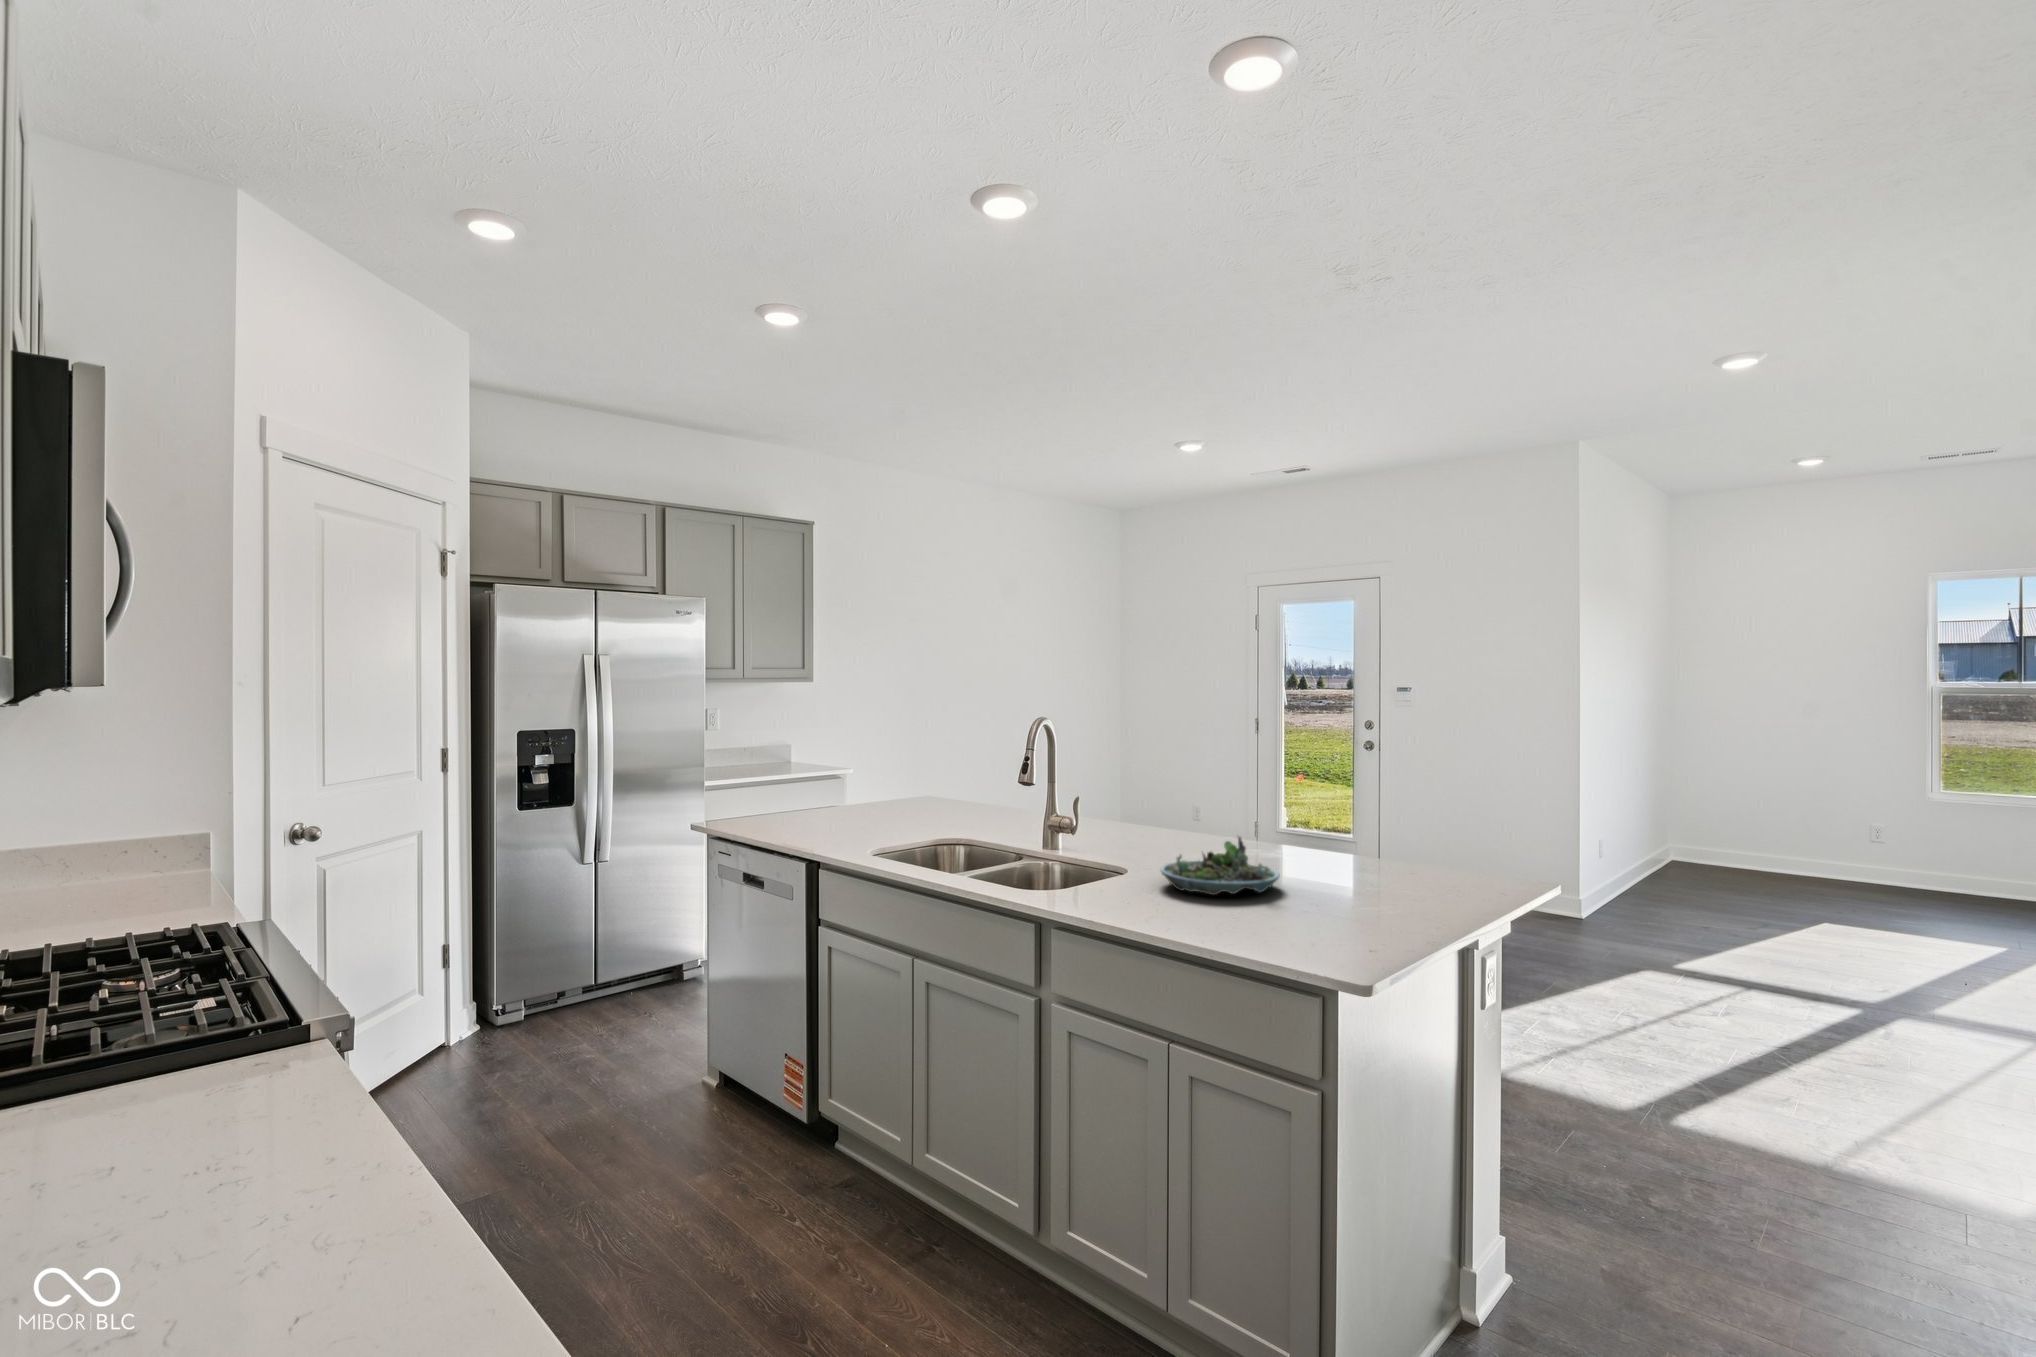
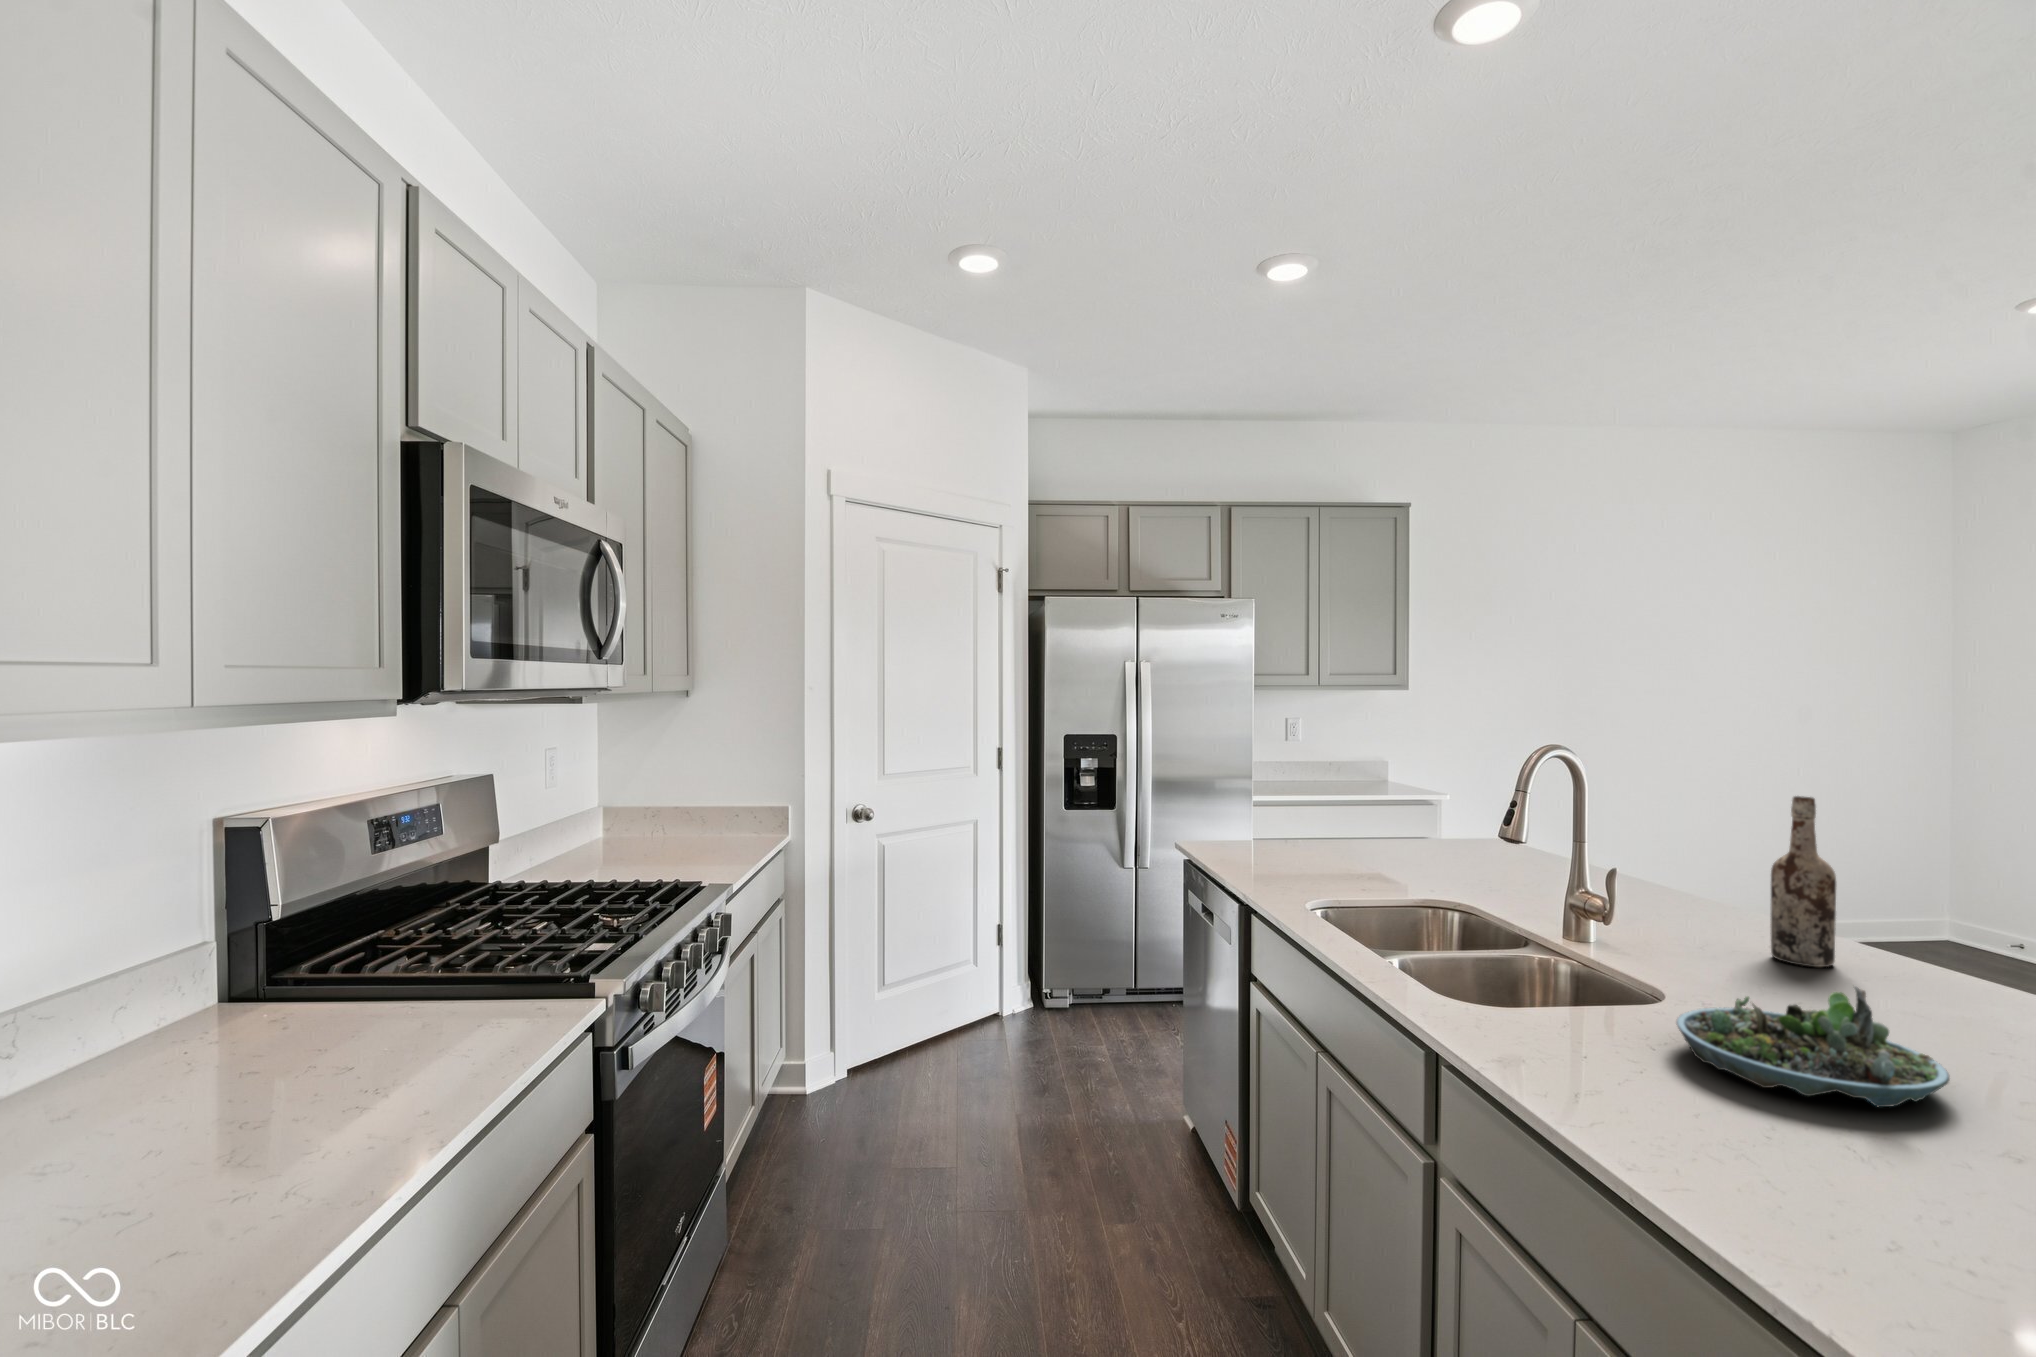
wine bottle: none [1152,740,1183,842] -> present [1771,796,1836,967]

